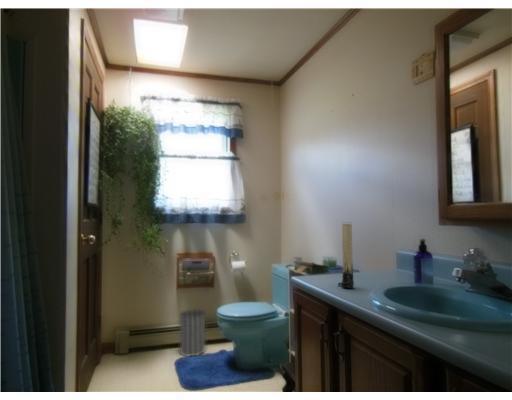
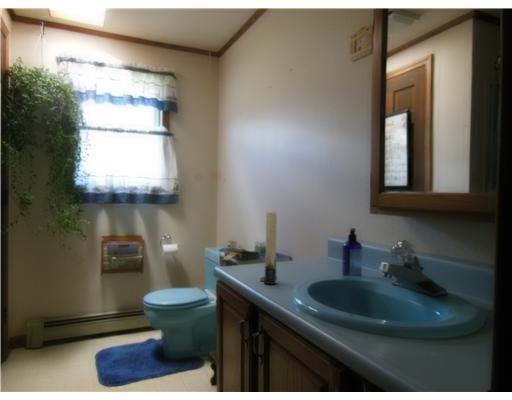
wastebasket: present [180,310,205,356] -> none [103,297,132,347]

